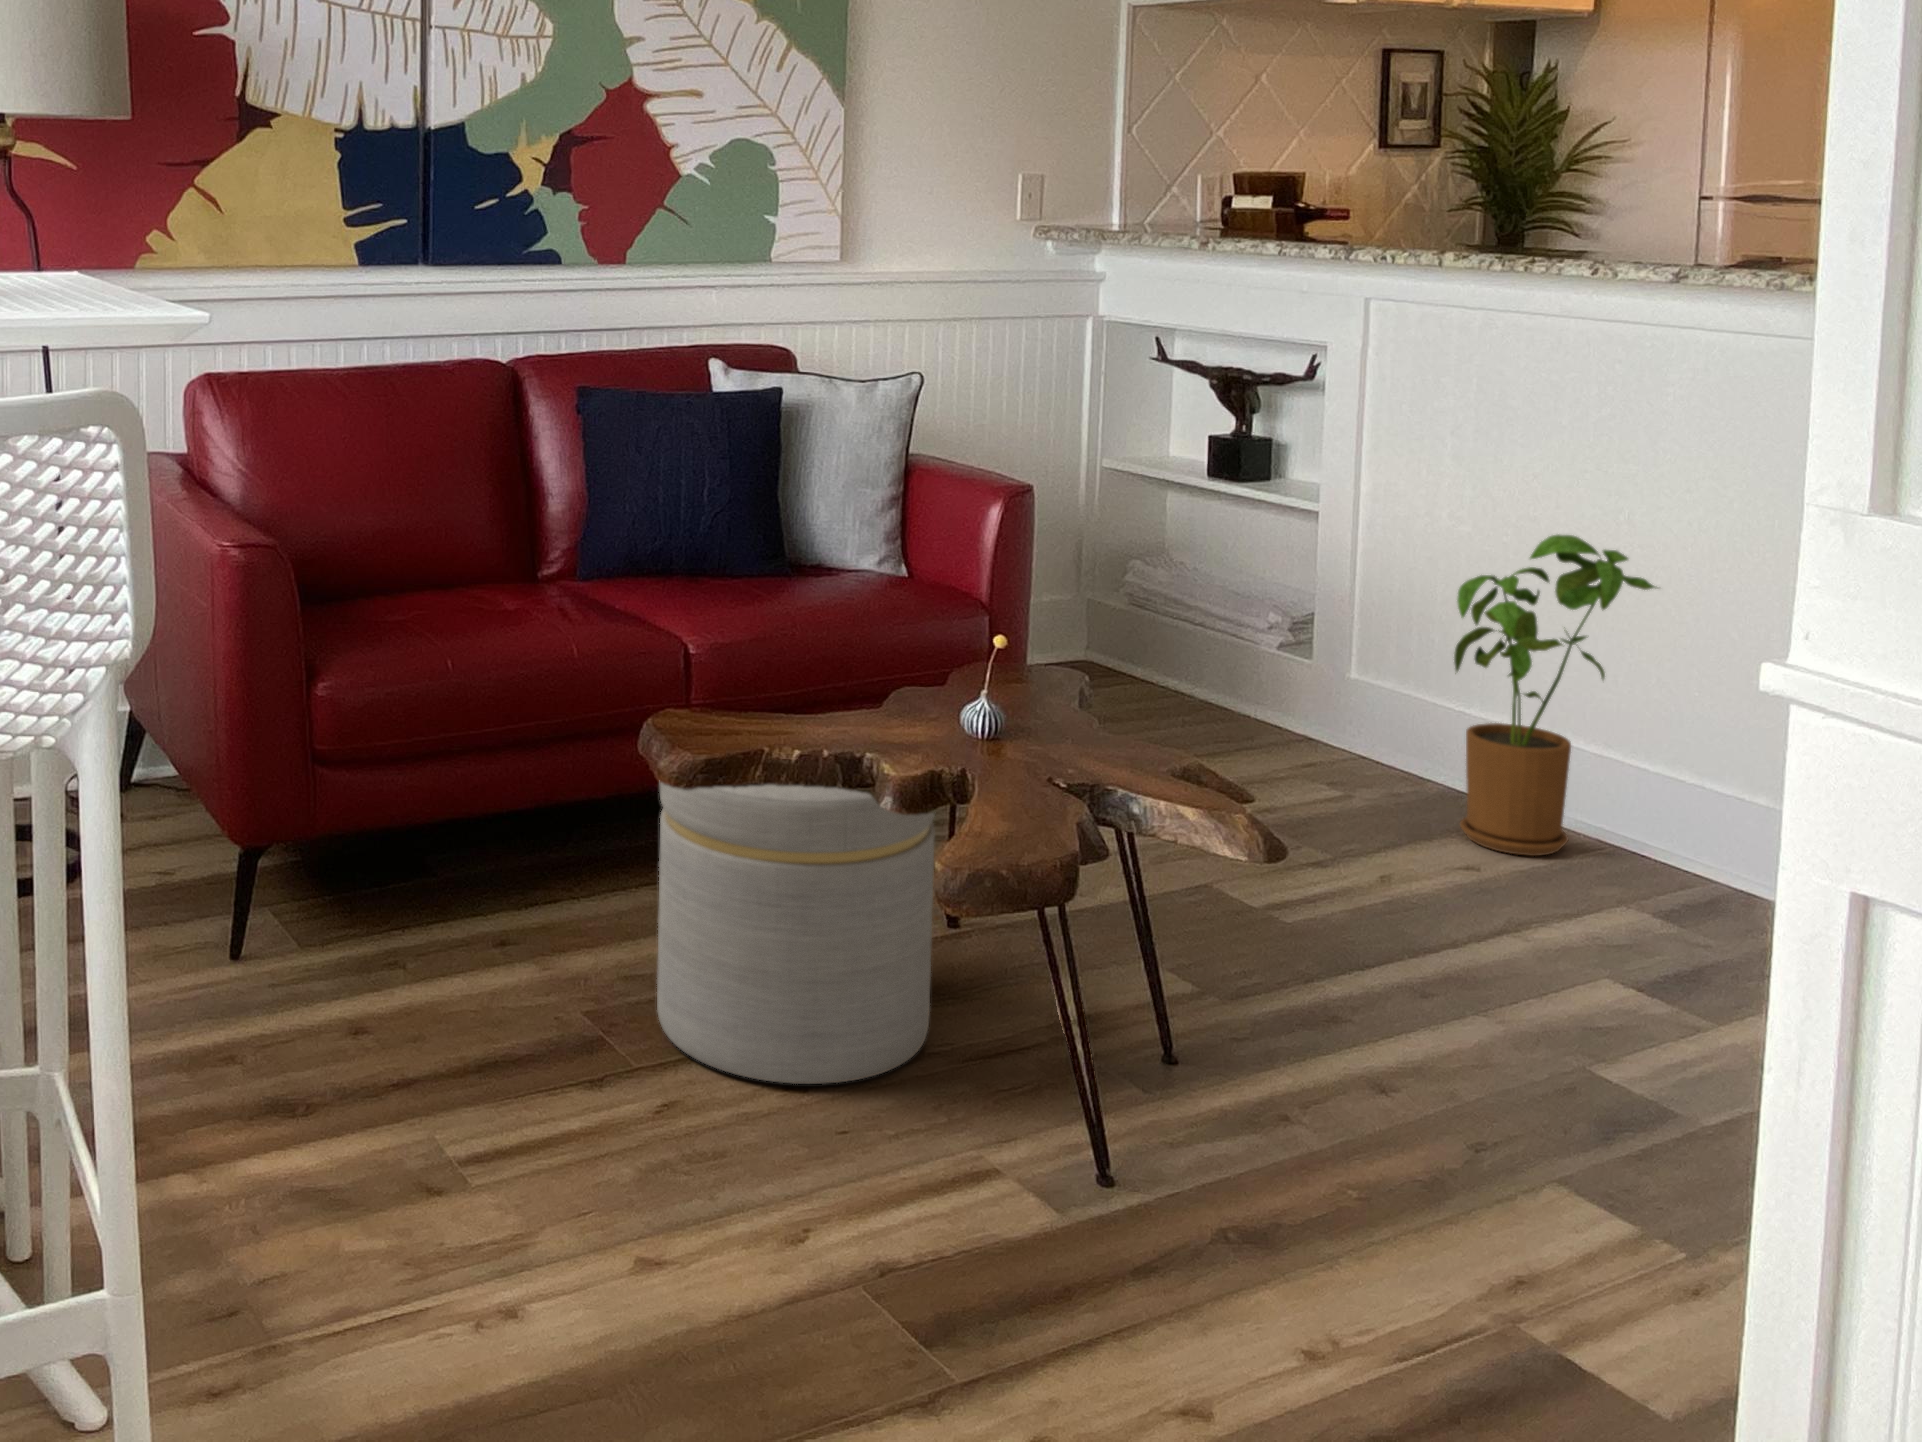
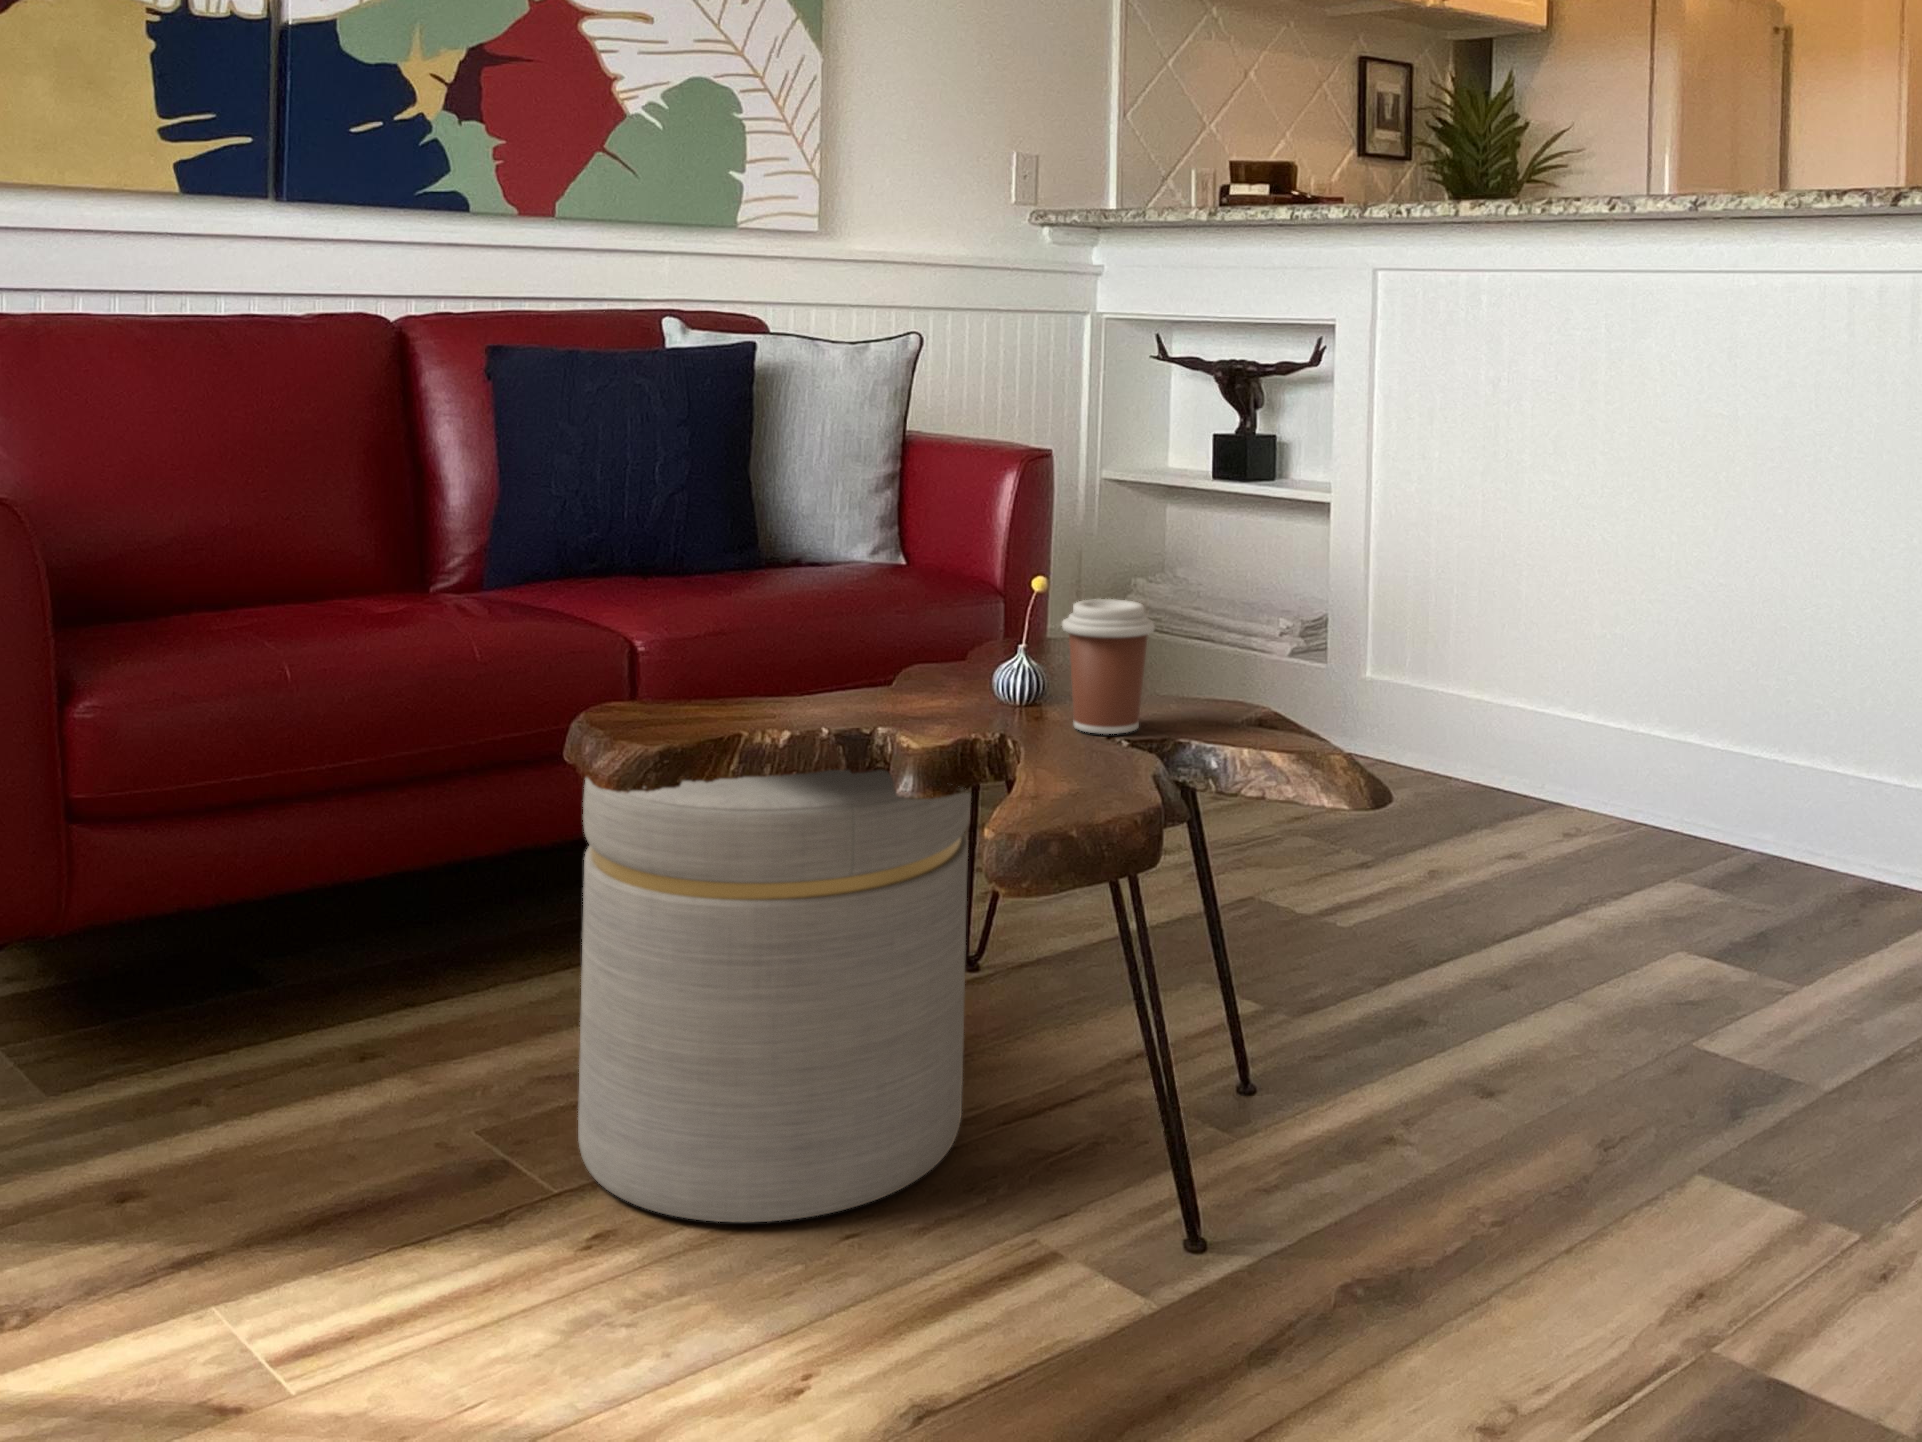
house plant: present [1454,535,1656,856] -> none [1498,487,1704,842]
coffee cup: none [1000,666,1069,769] -> present [1062,599,1155,734]

